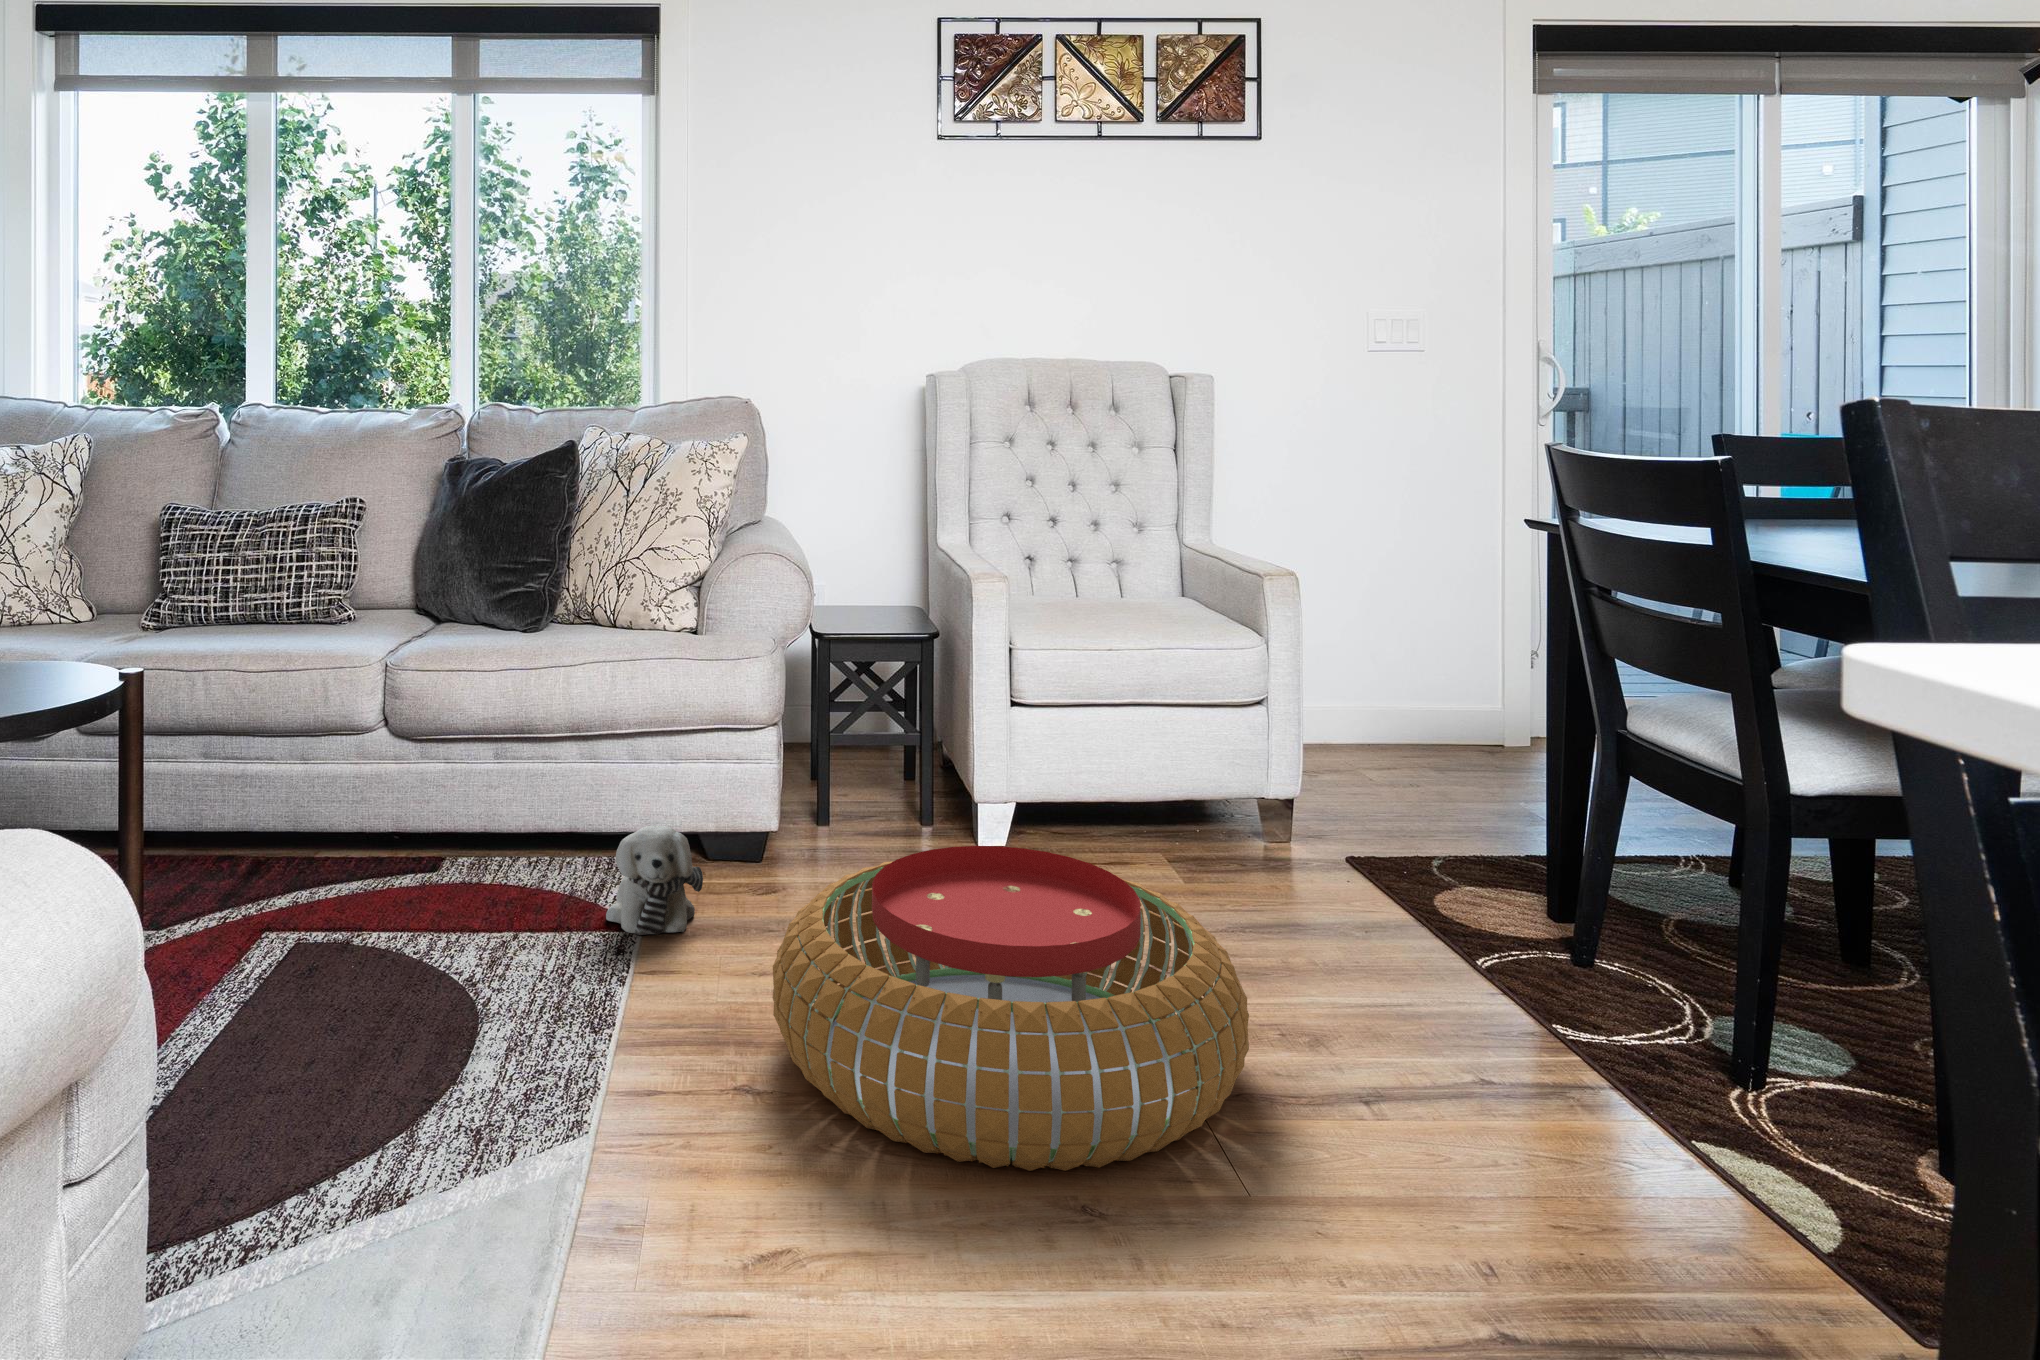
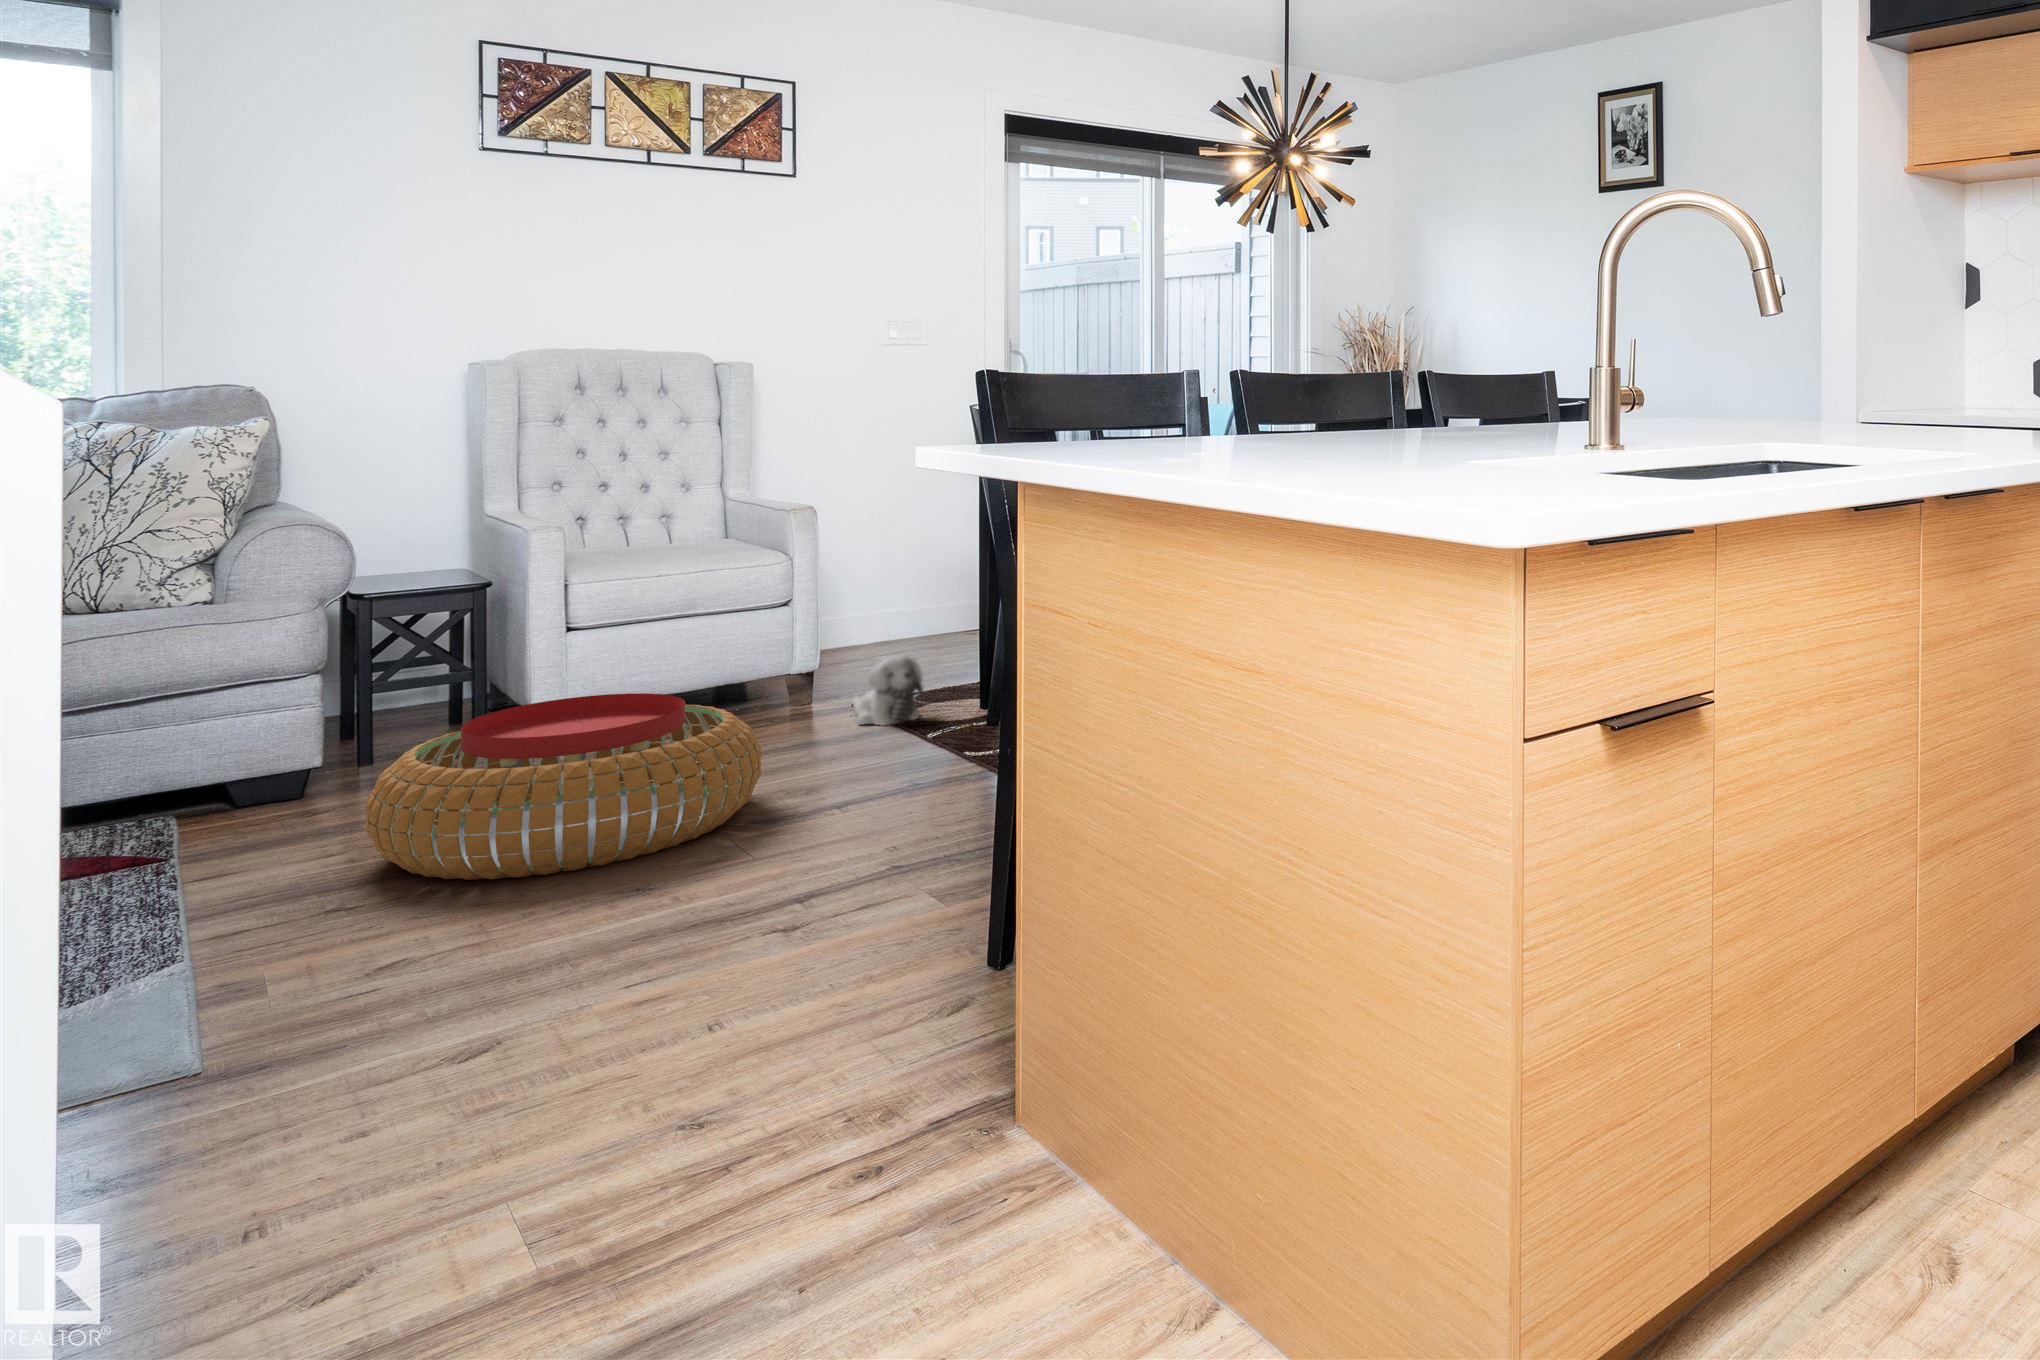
plush toy: present [606,825,703,935] -> present [853,656,923,725]

